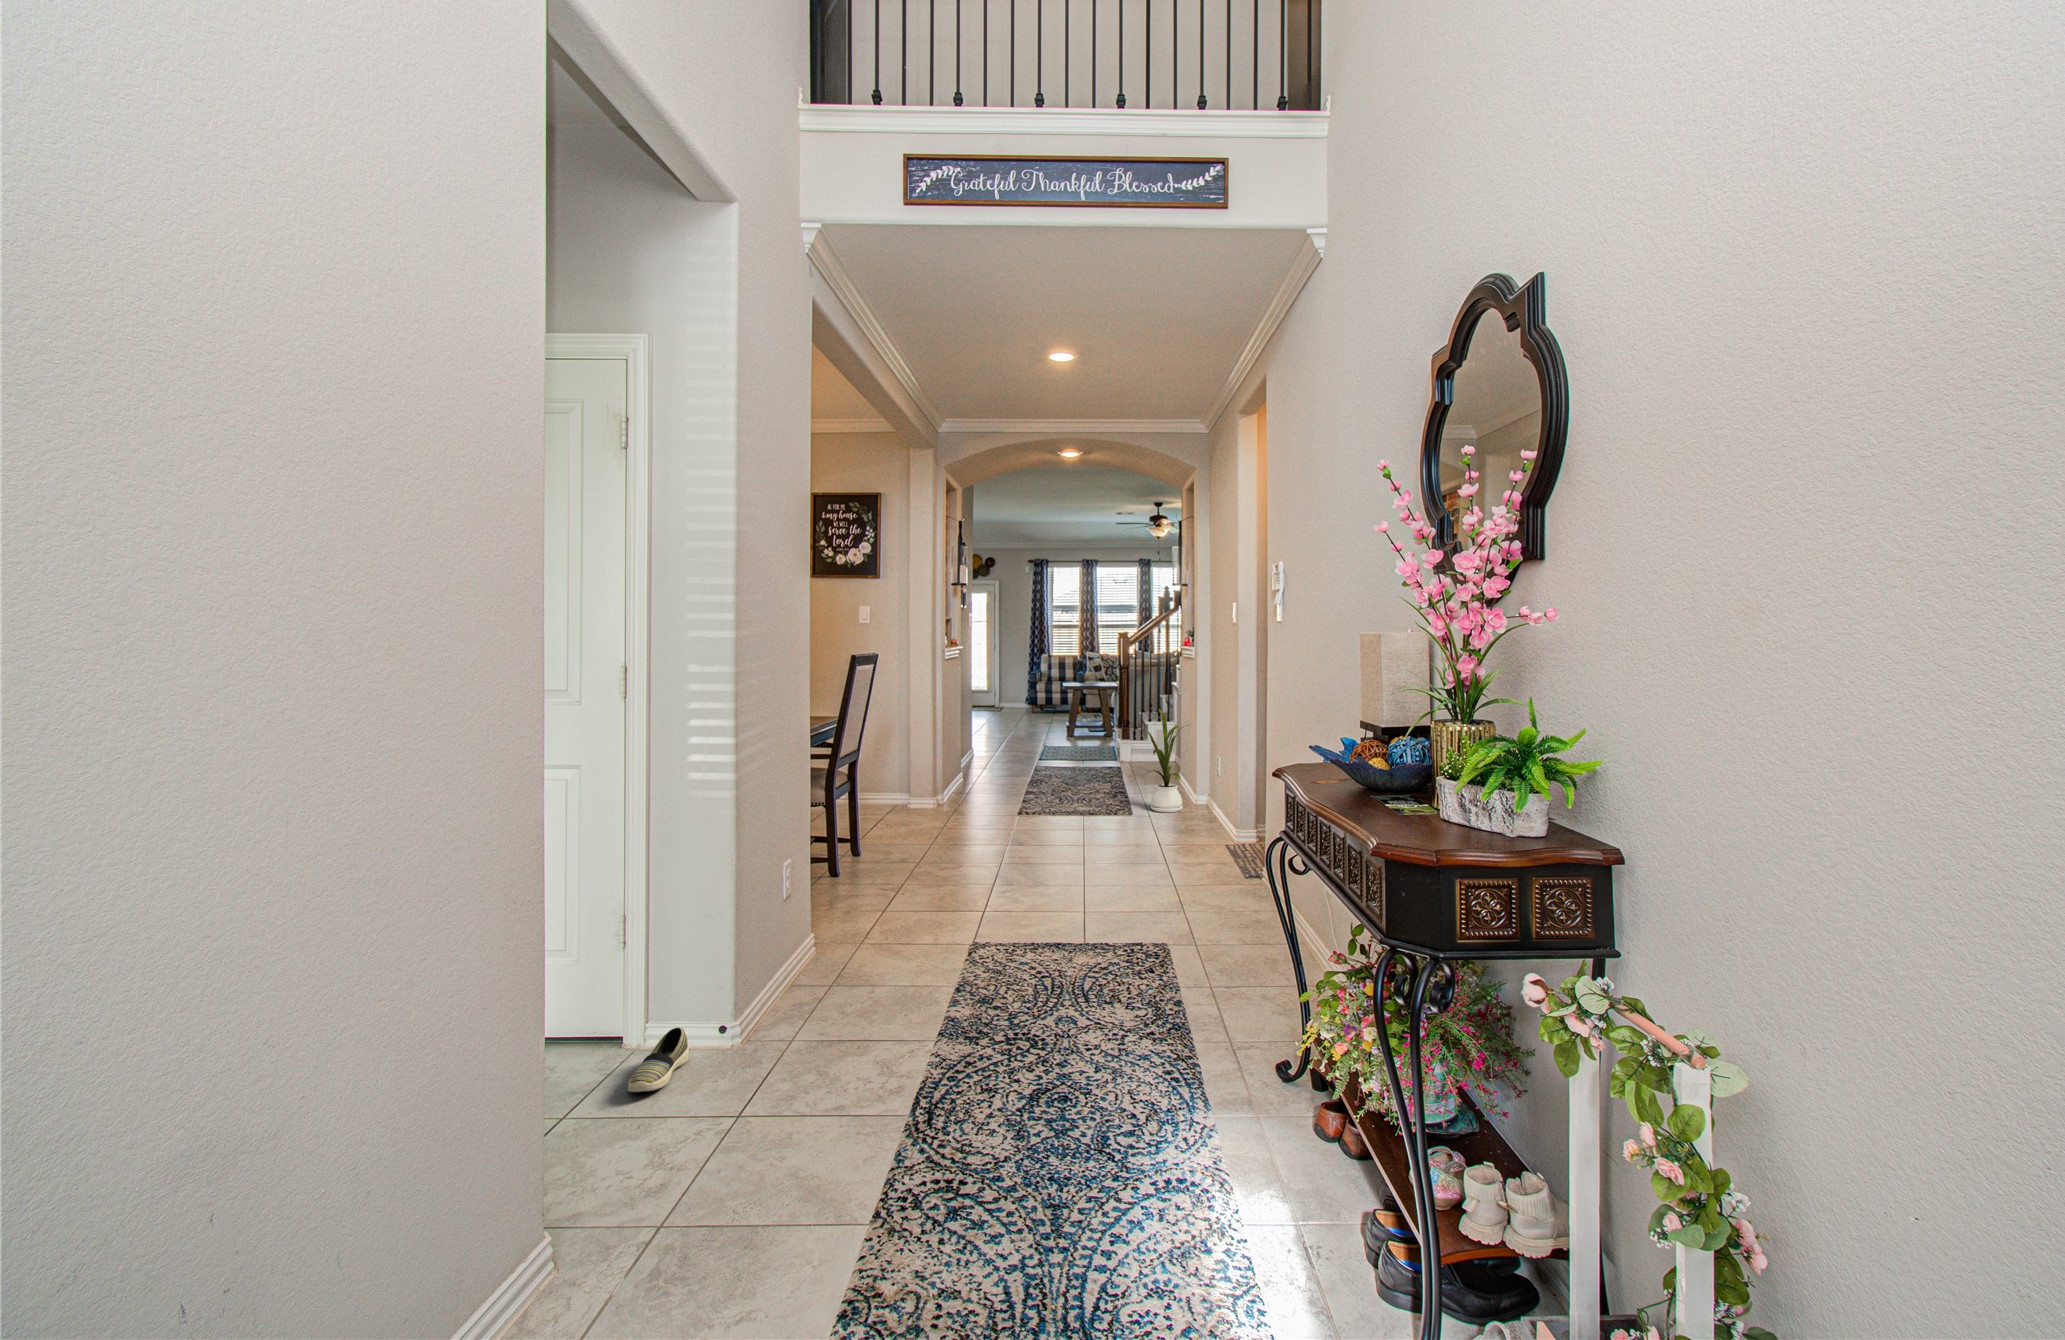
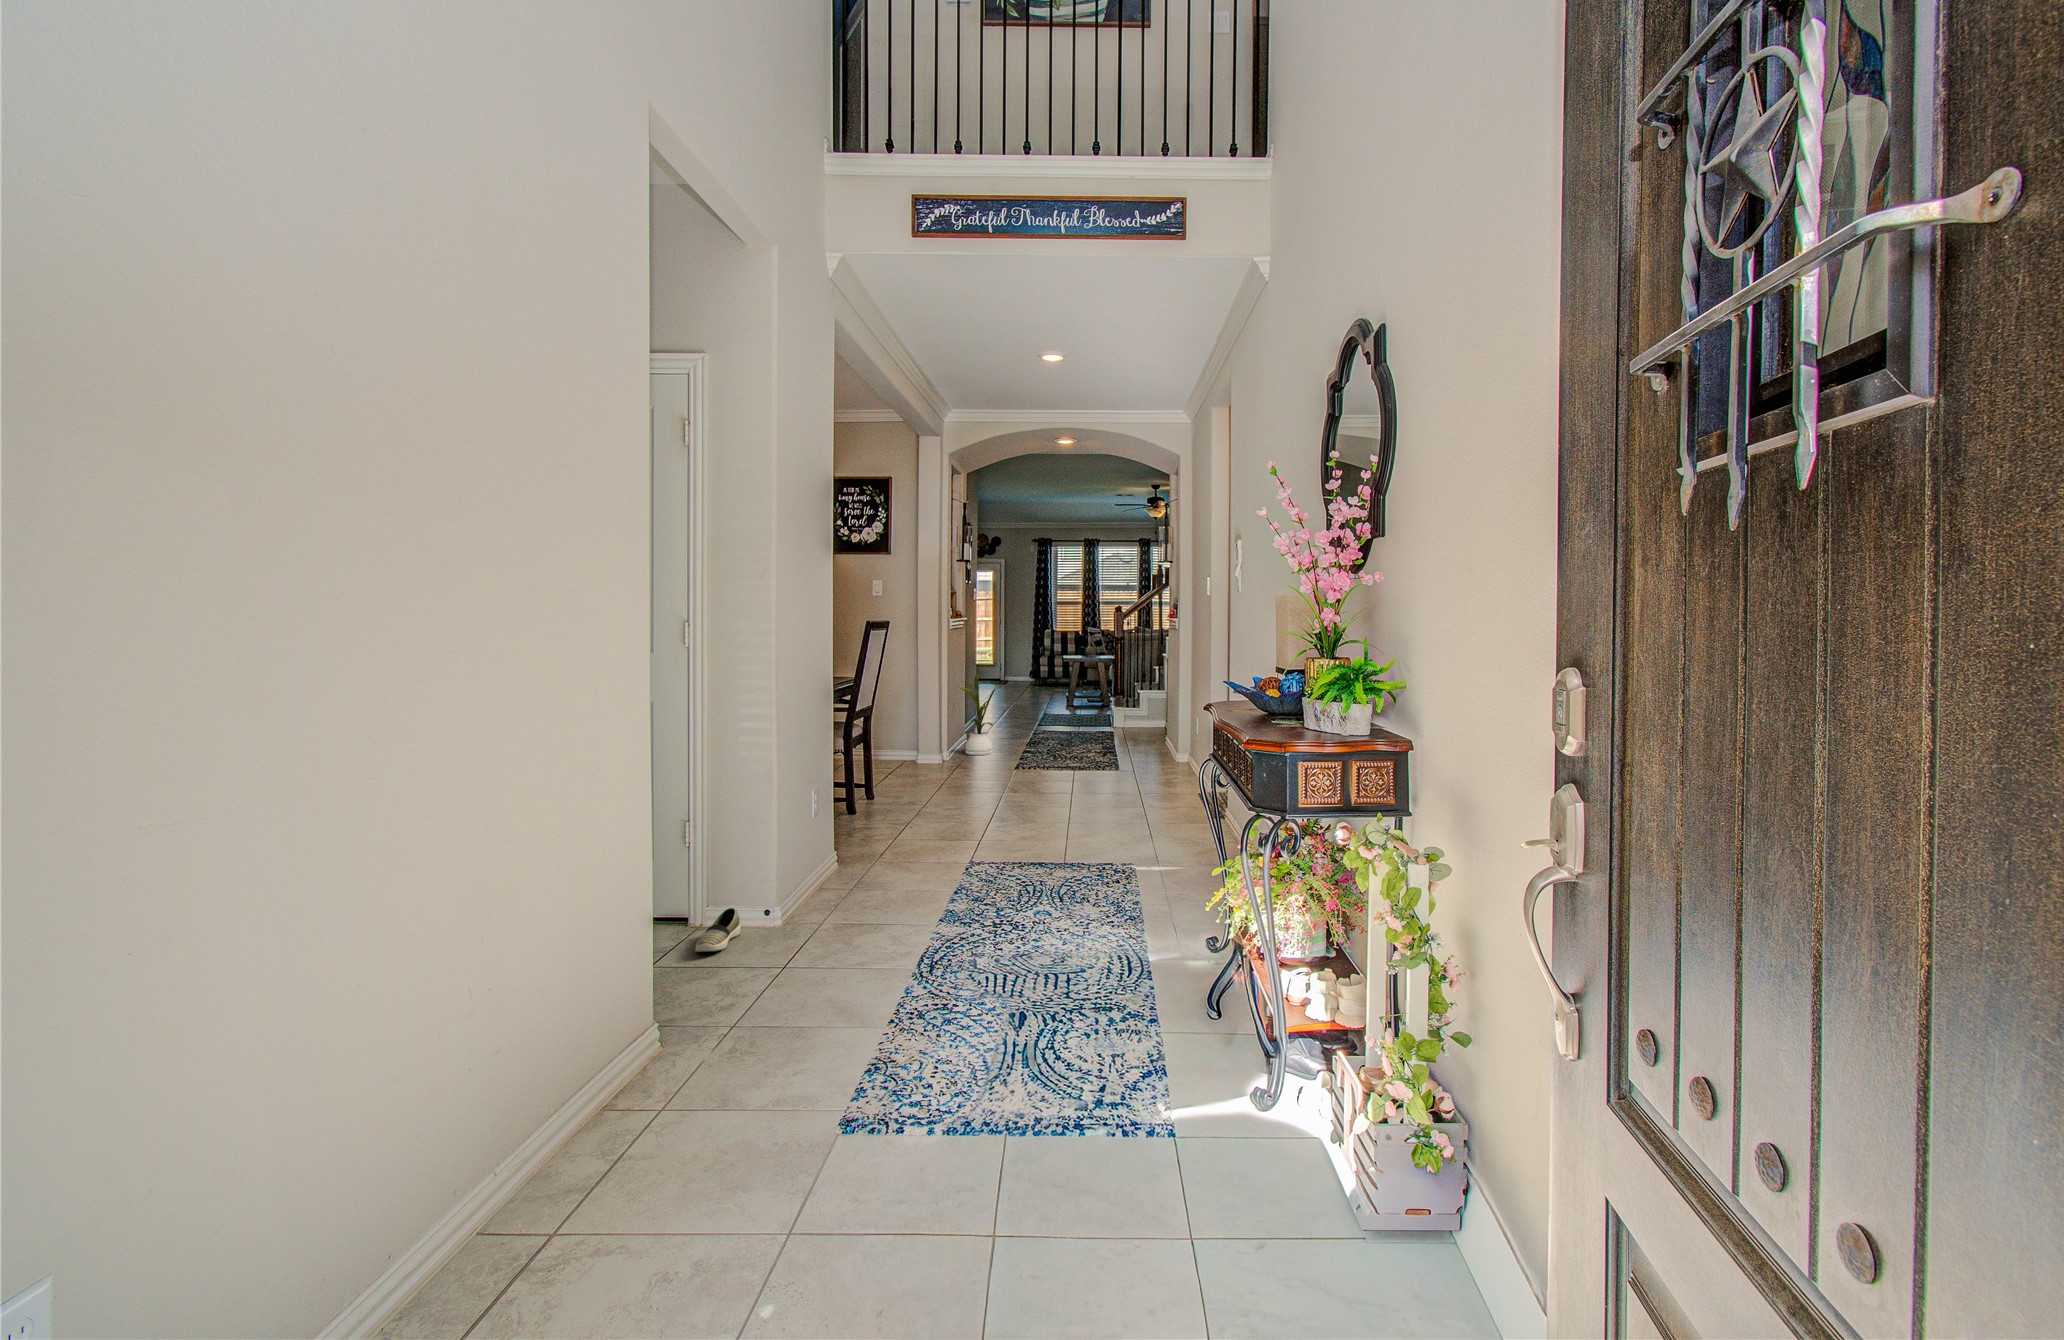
house plant: present [1147,709,1188,812] -> present [960,674,997,755]

